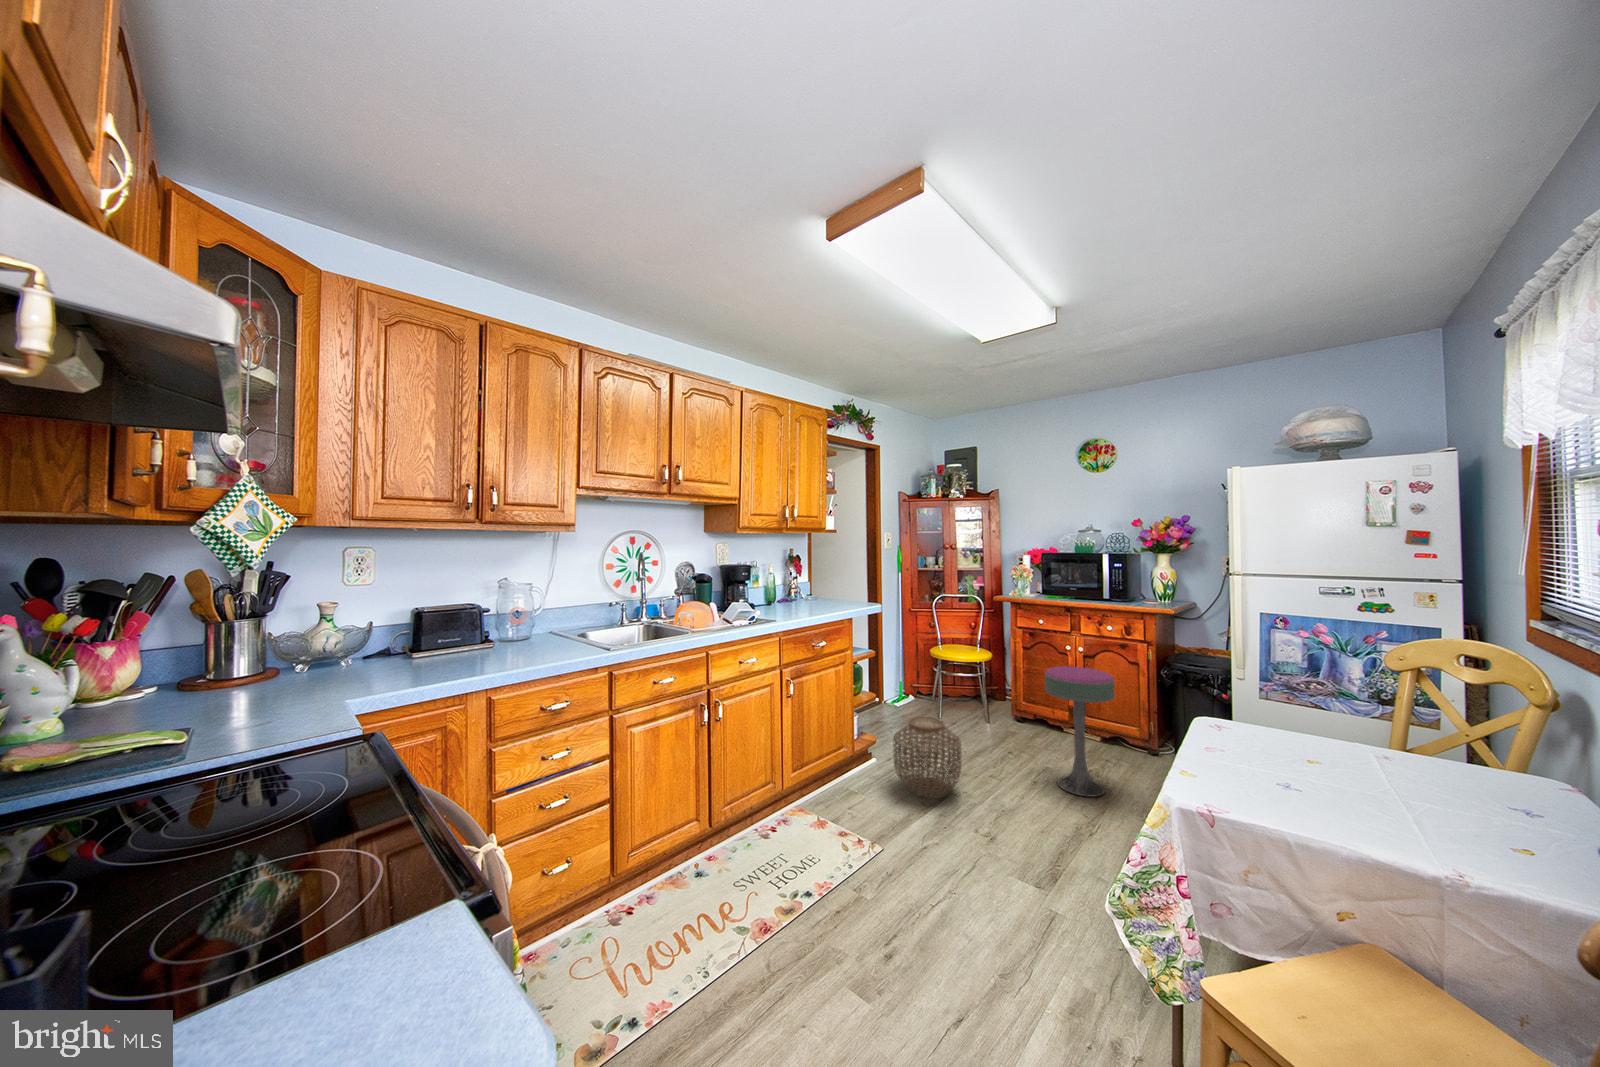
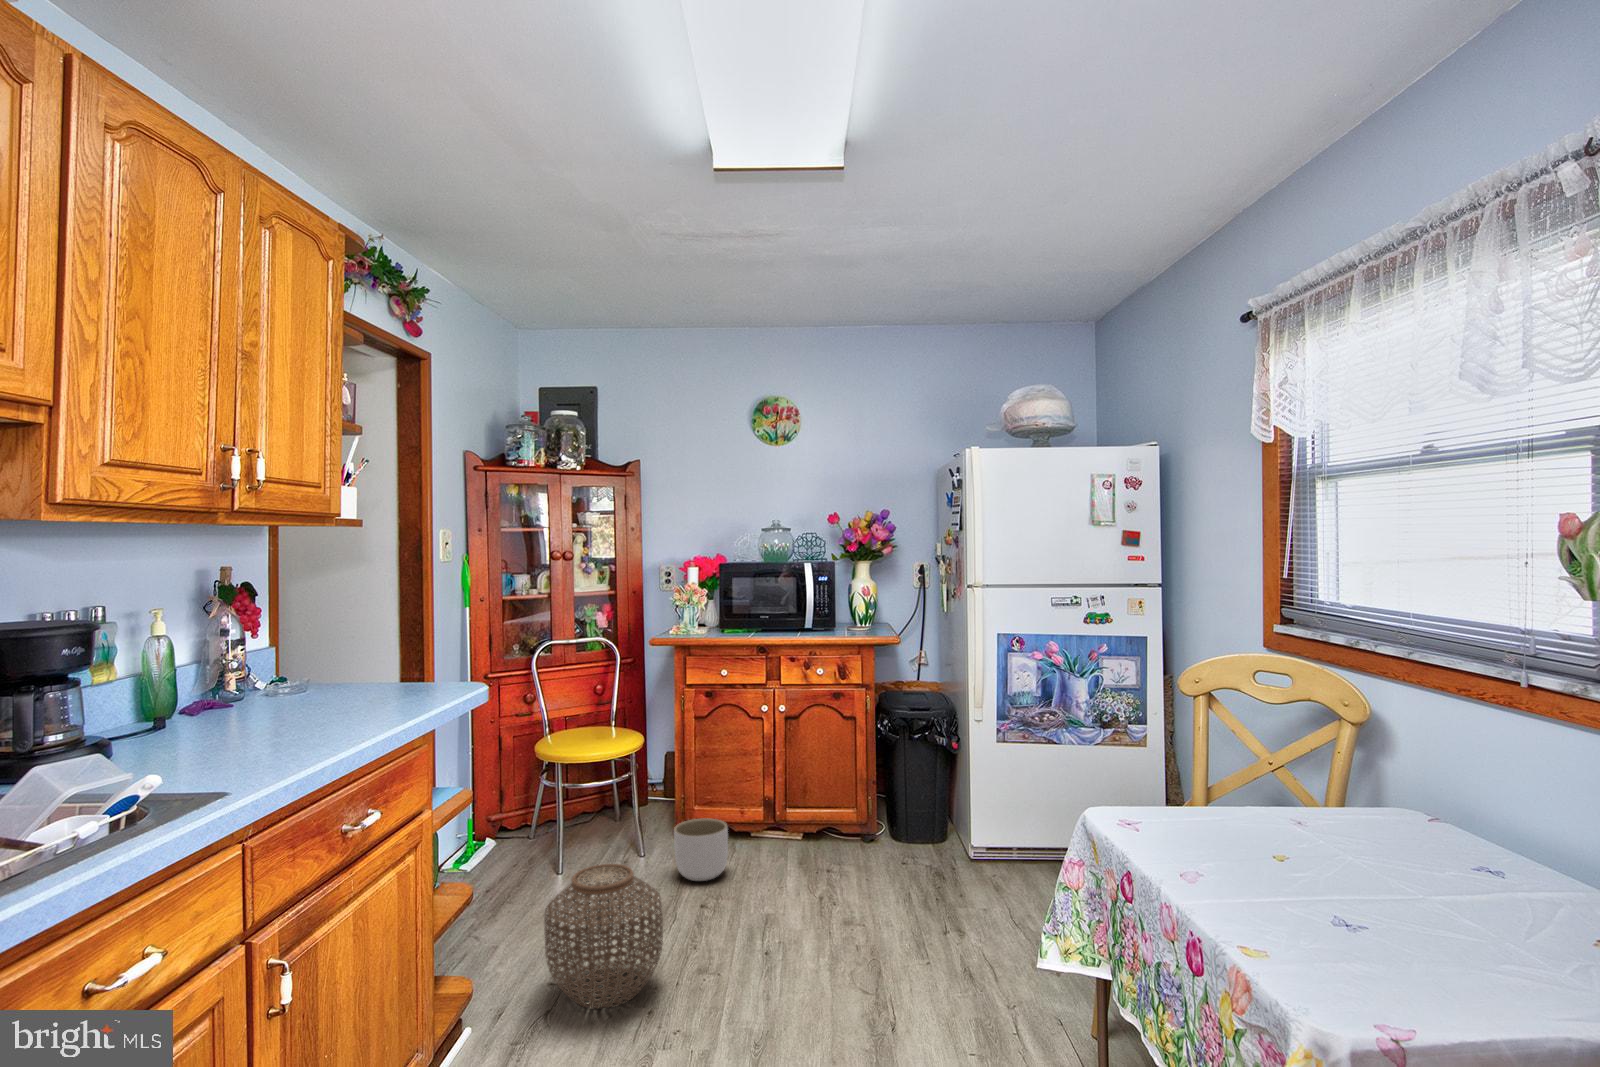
bar stool: present [1045,666,1115,797] -> none [761,736,853,925]
planter: none [996,710,1033,750] -> present [674,818,728,881]

